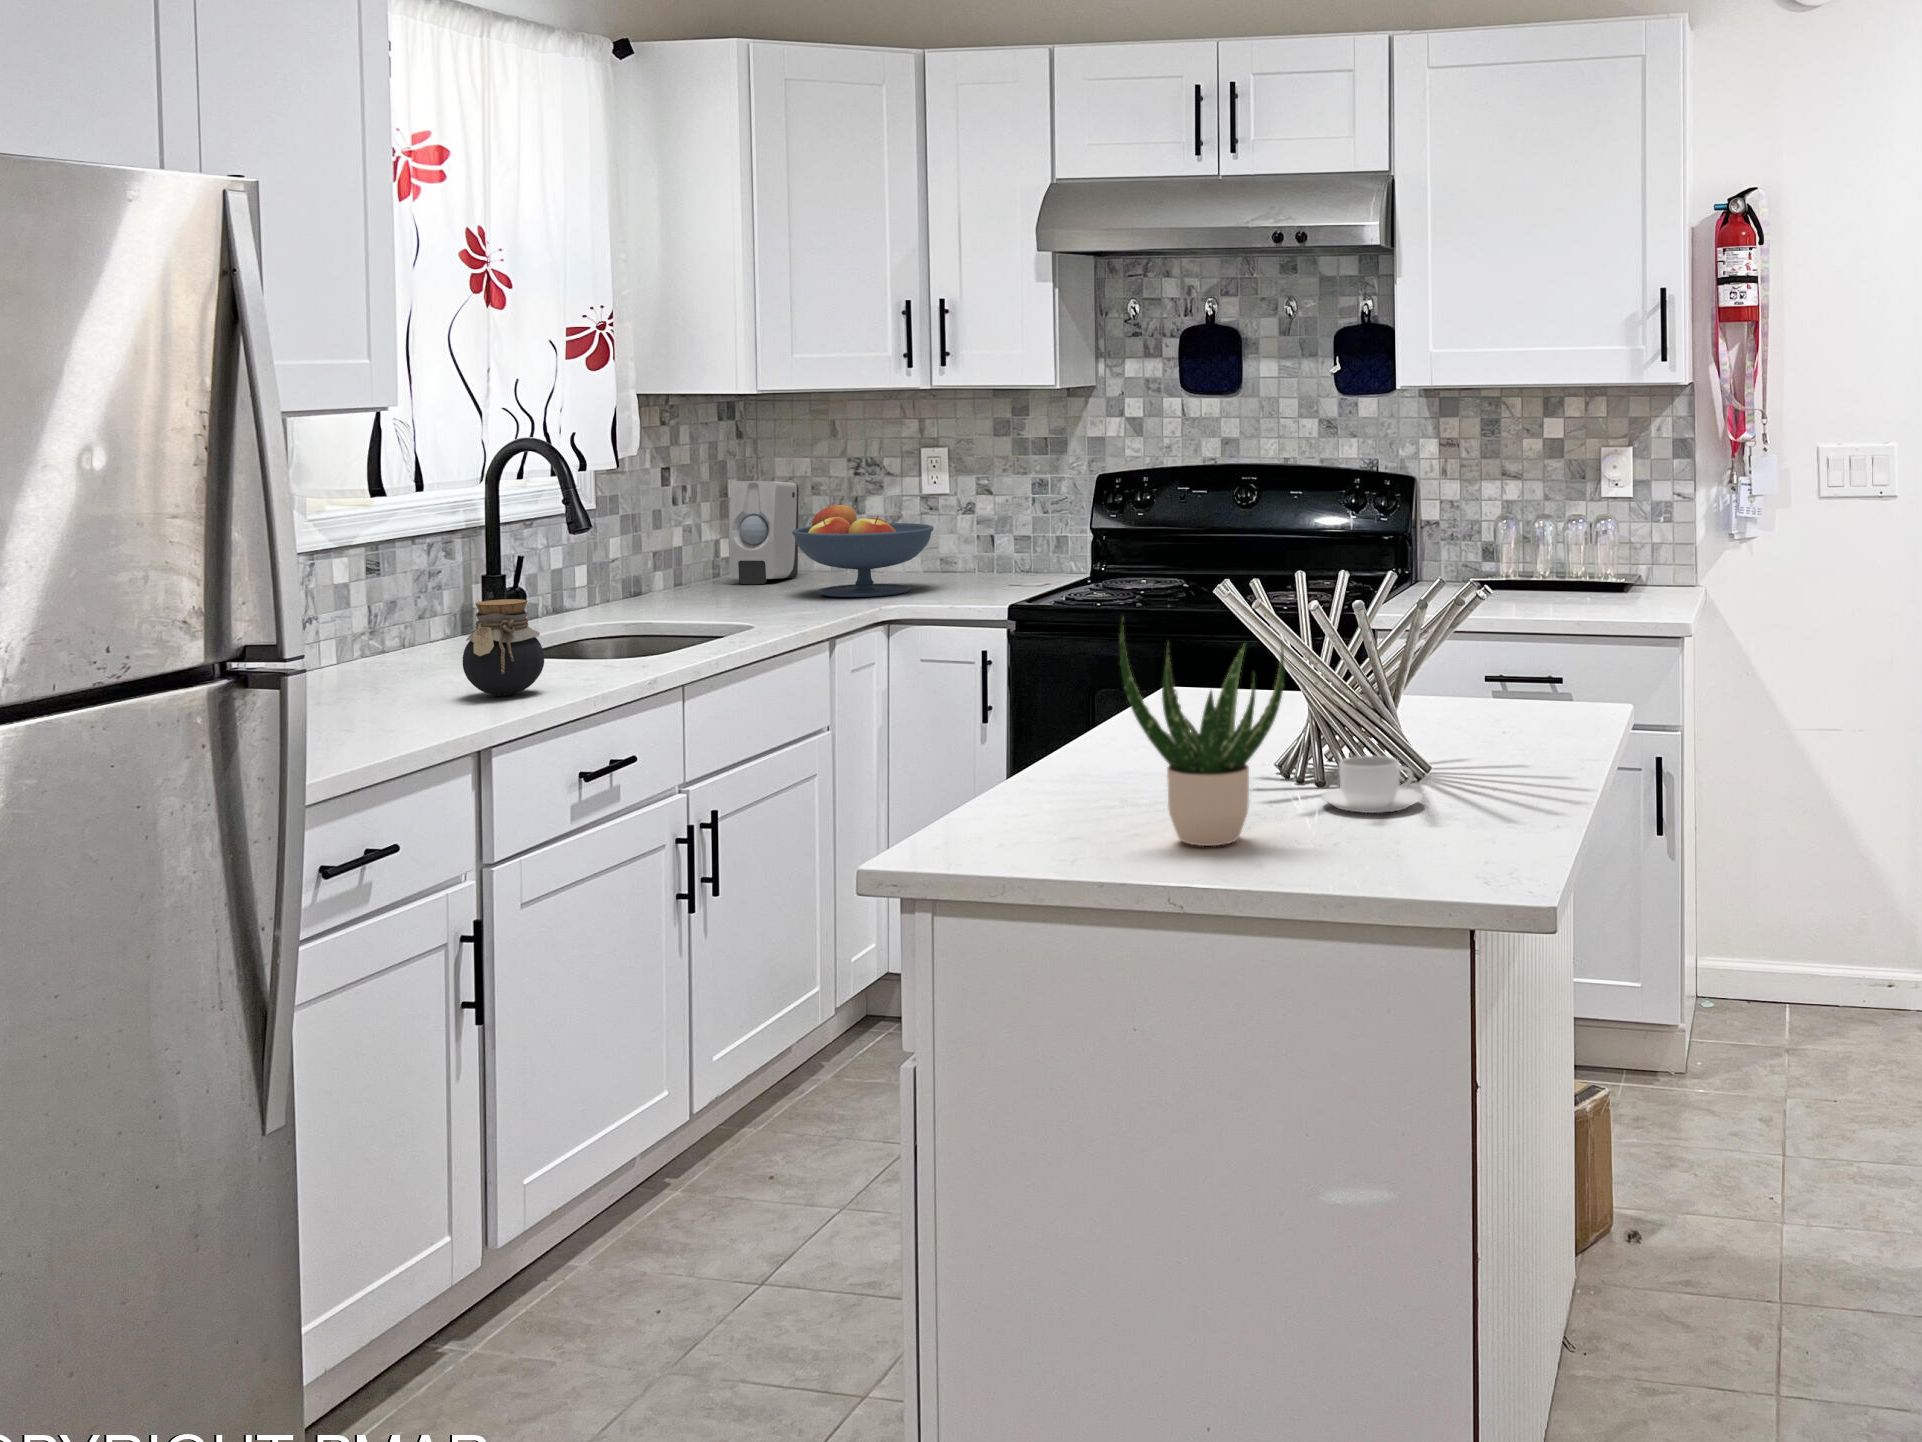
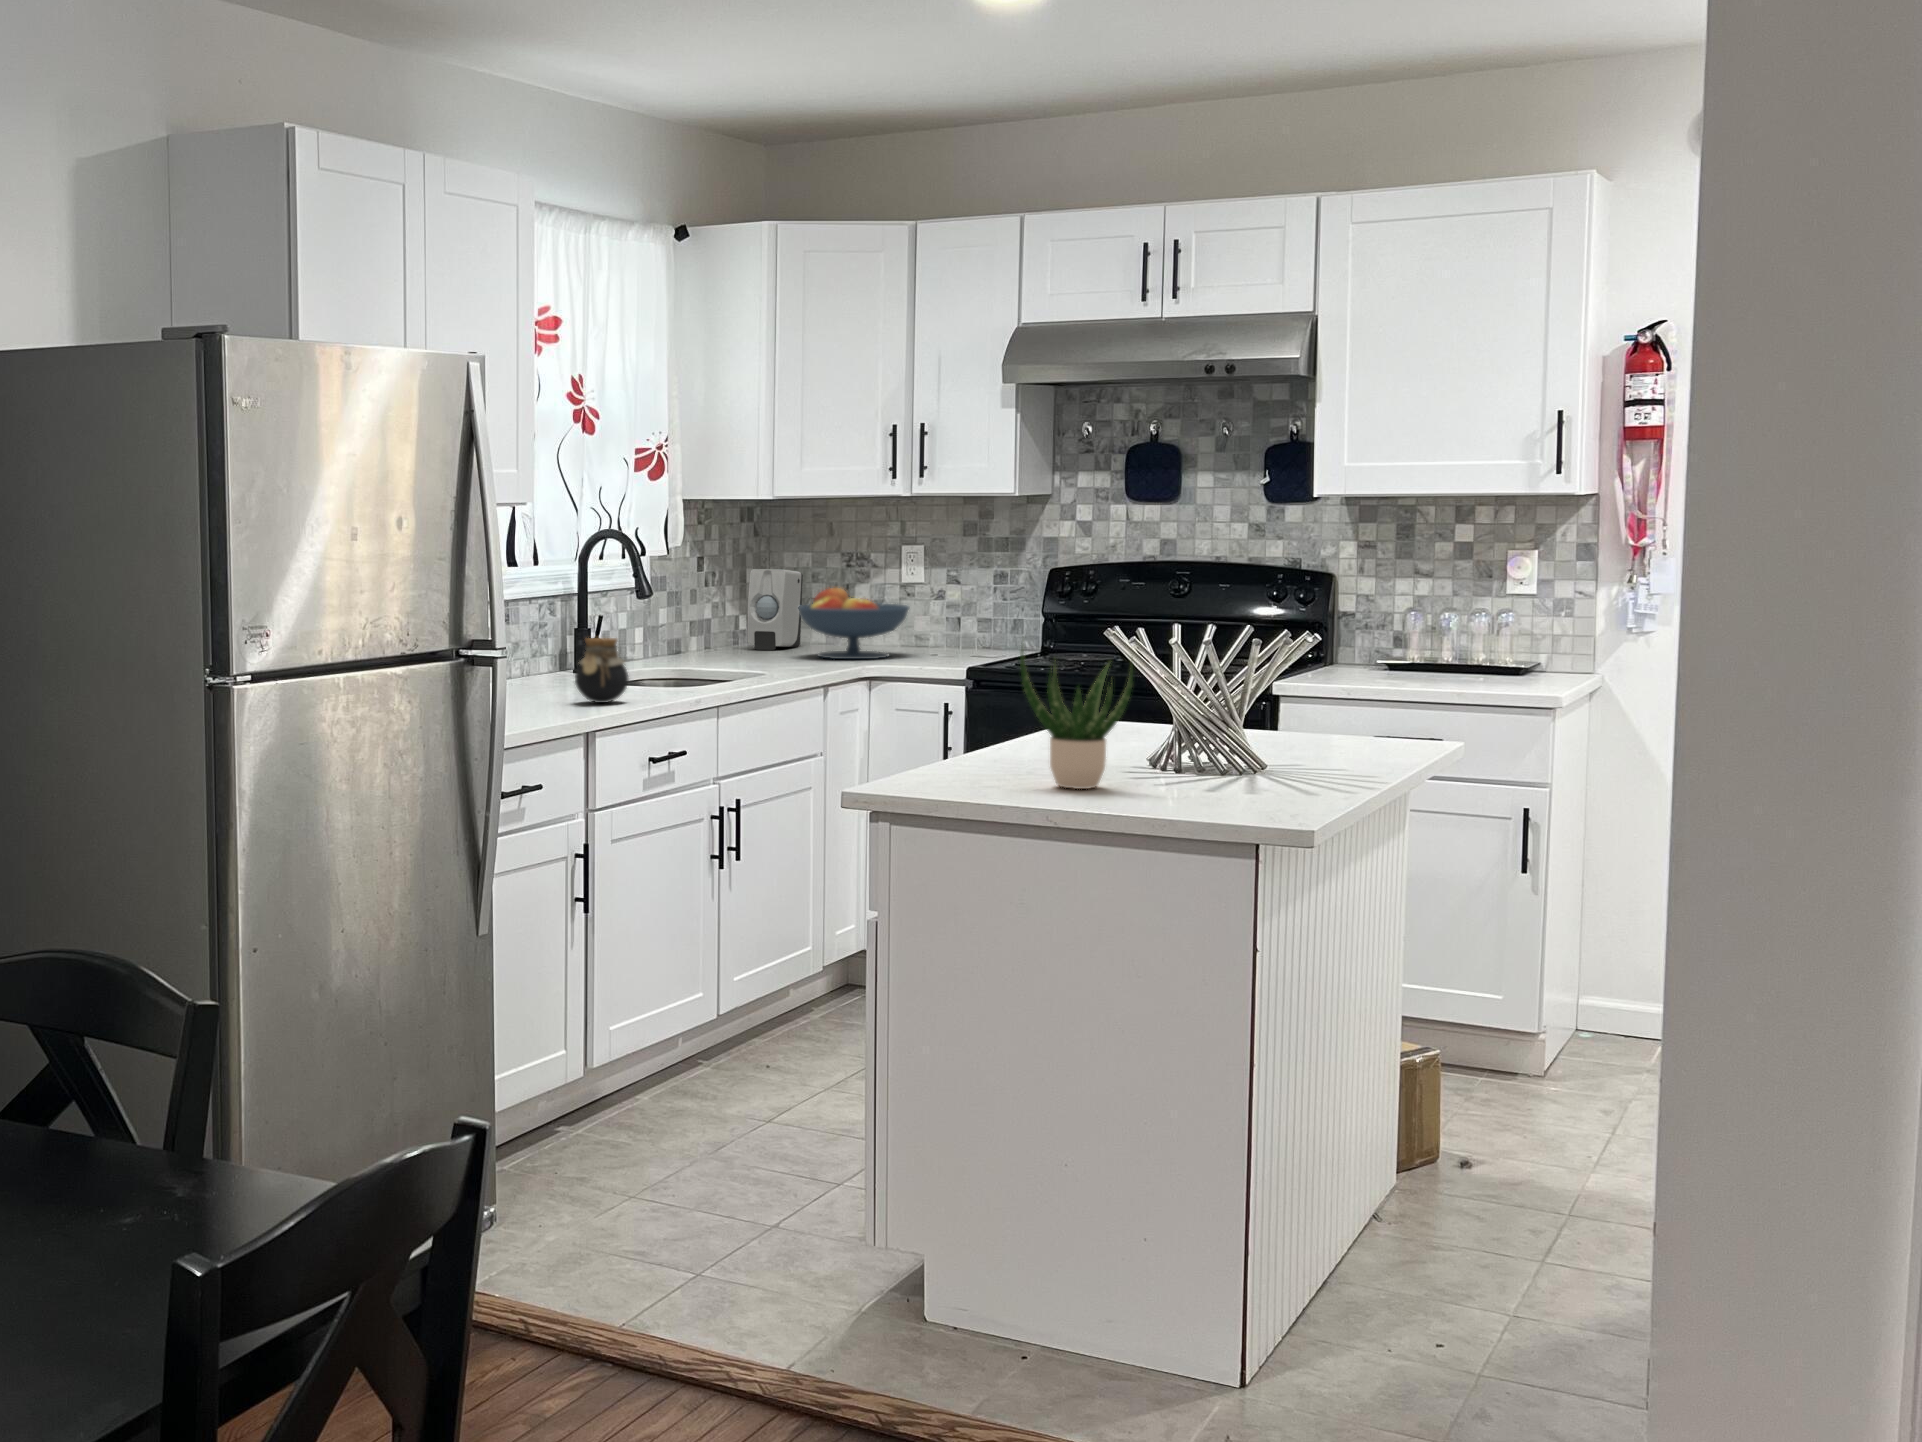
coffee cup: present [1321,756,1422,813] -> none [1164,745,1239,781]

